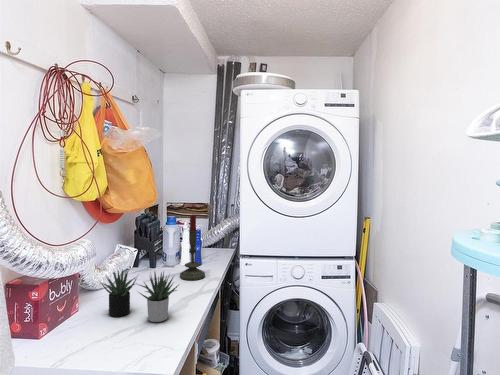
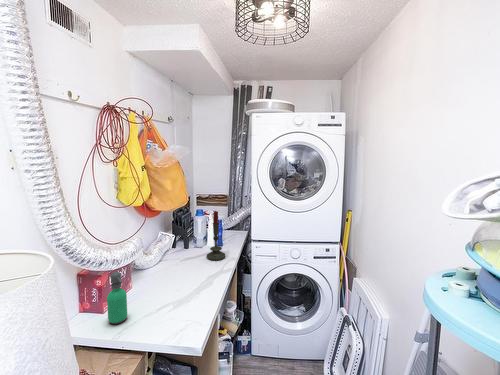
succulent plant: present [100,270,179,322] -> none [146,258,206,300]
soap dispenser: none [46,278,73,349] -> present [107,272,127,324]

